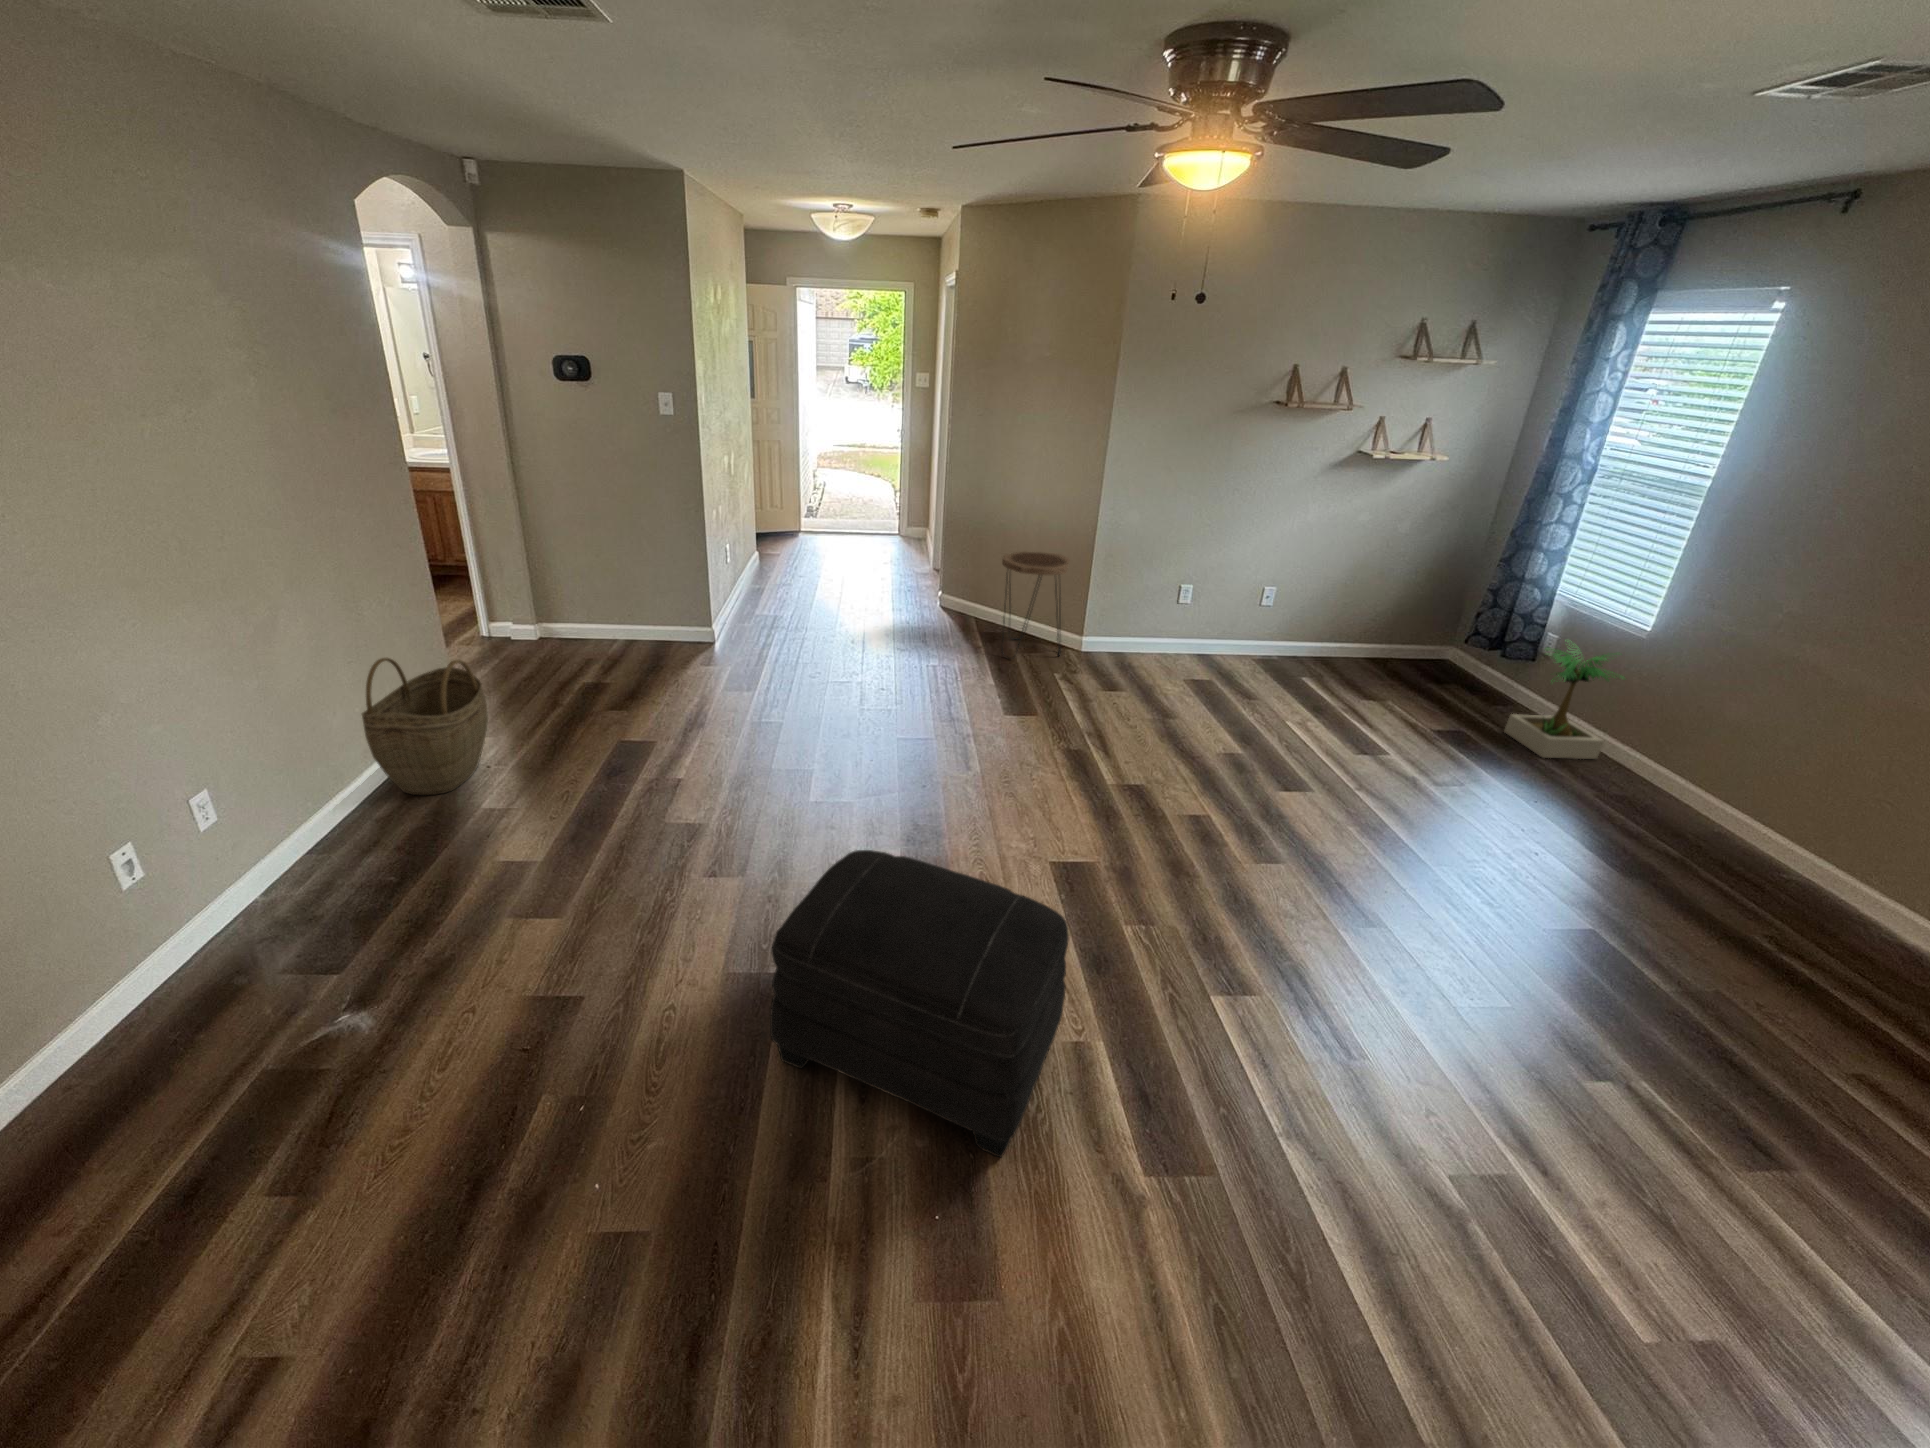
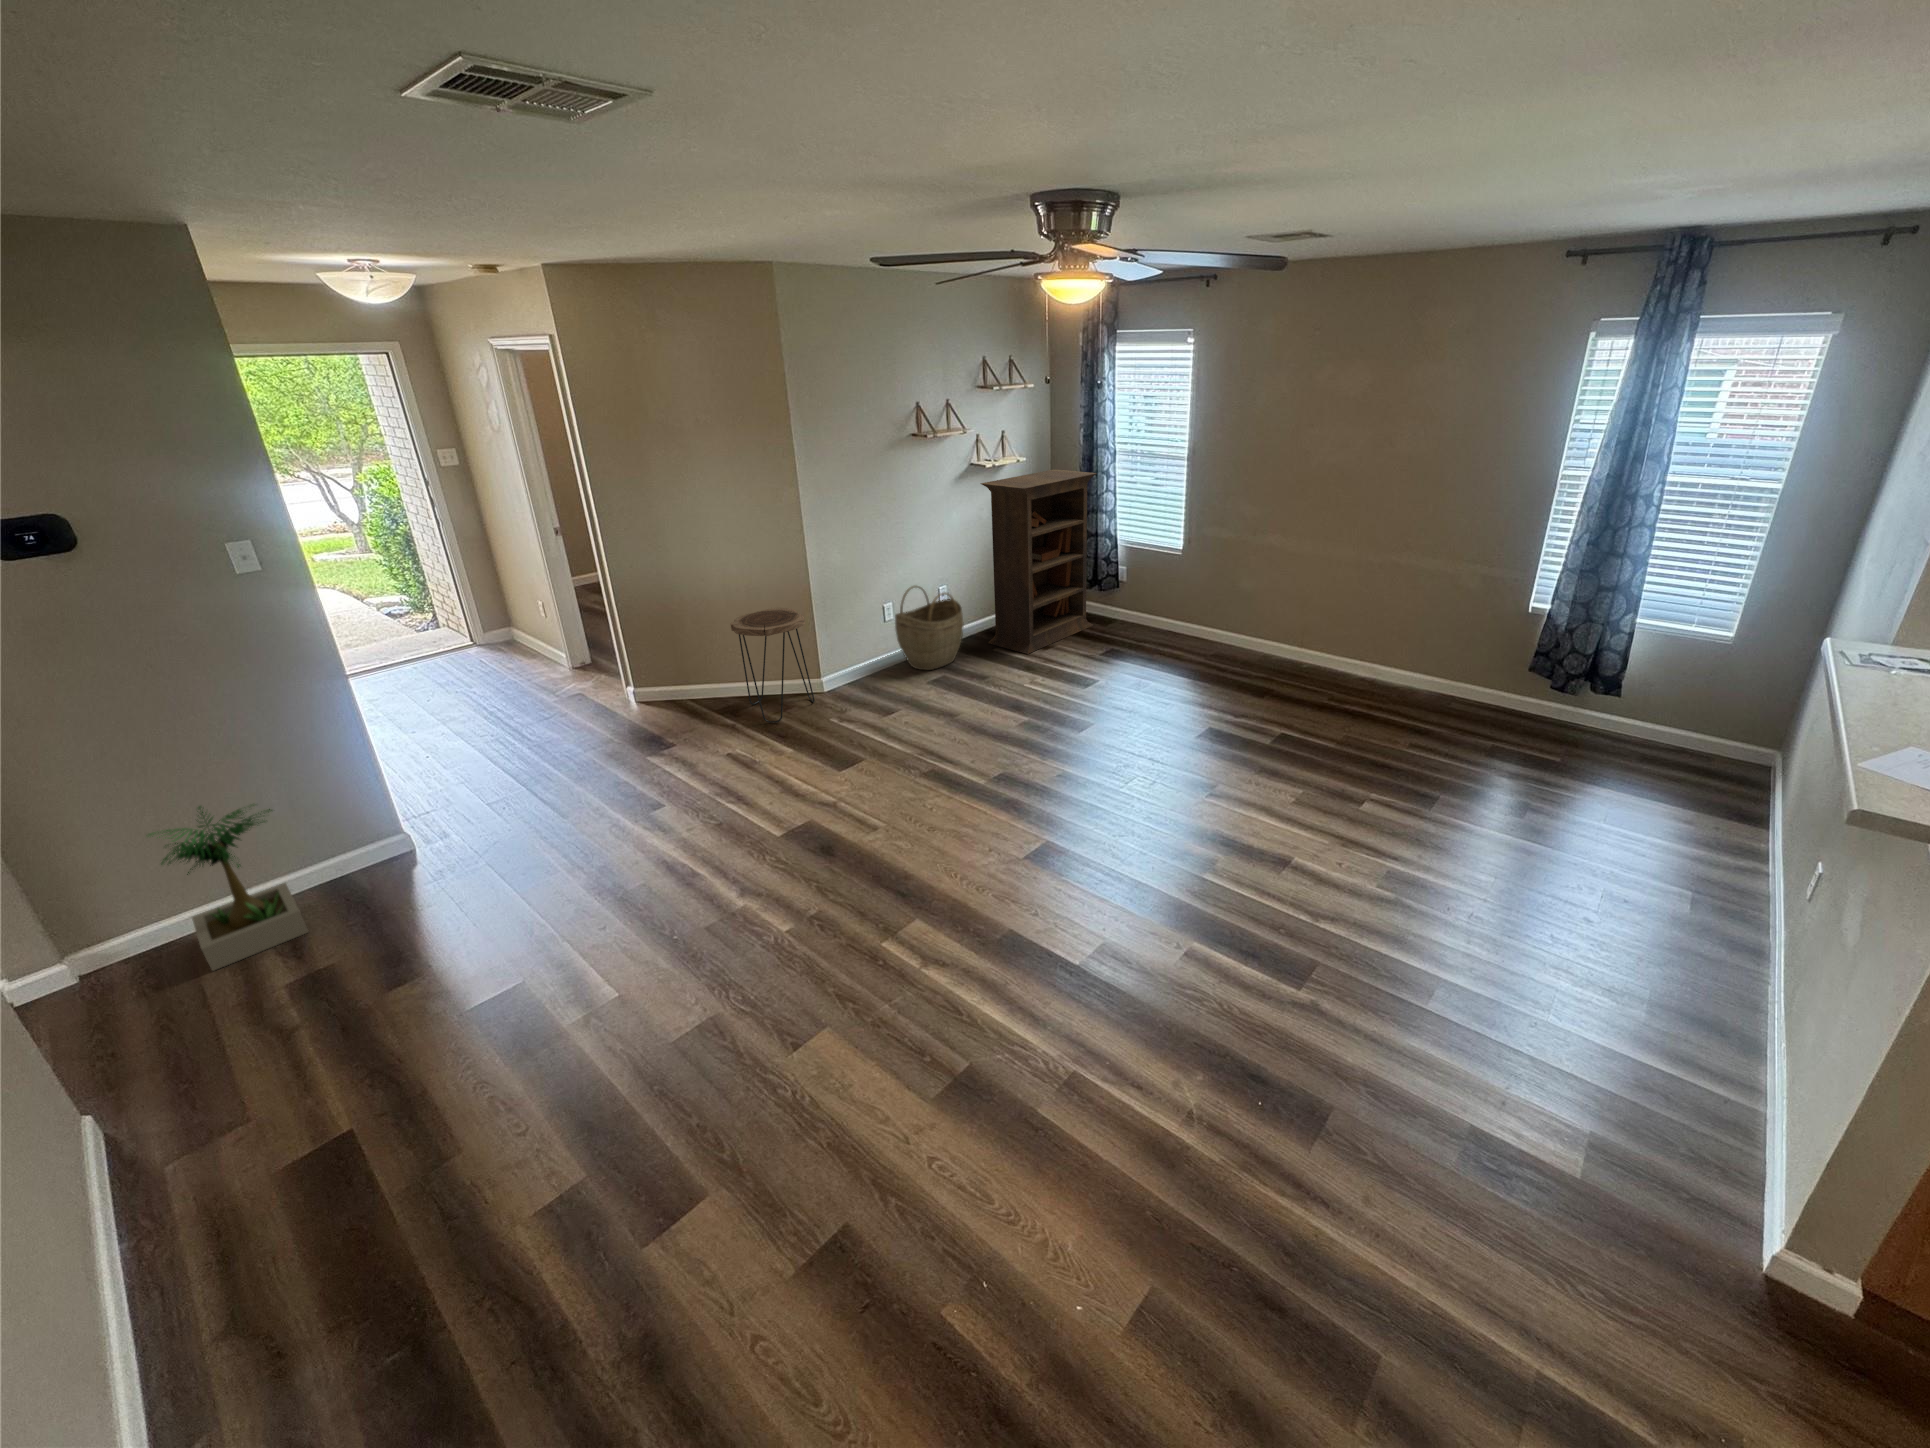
bookcase: none [1301,475,1545,699] -> present [981,469,1096,654]
potted plant: present [1505,644,1624,759] -> present [149,805,308,971]
woven basket: present [362,658,488,795] -> present [895,586,964,670]
ottoman: present [770,850,1069,1157] -> none [1001,863,1254,1115]

